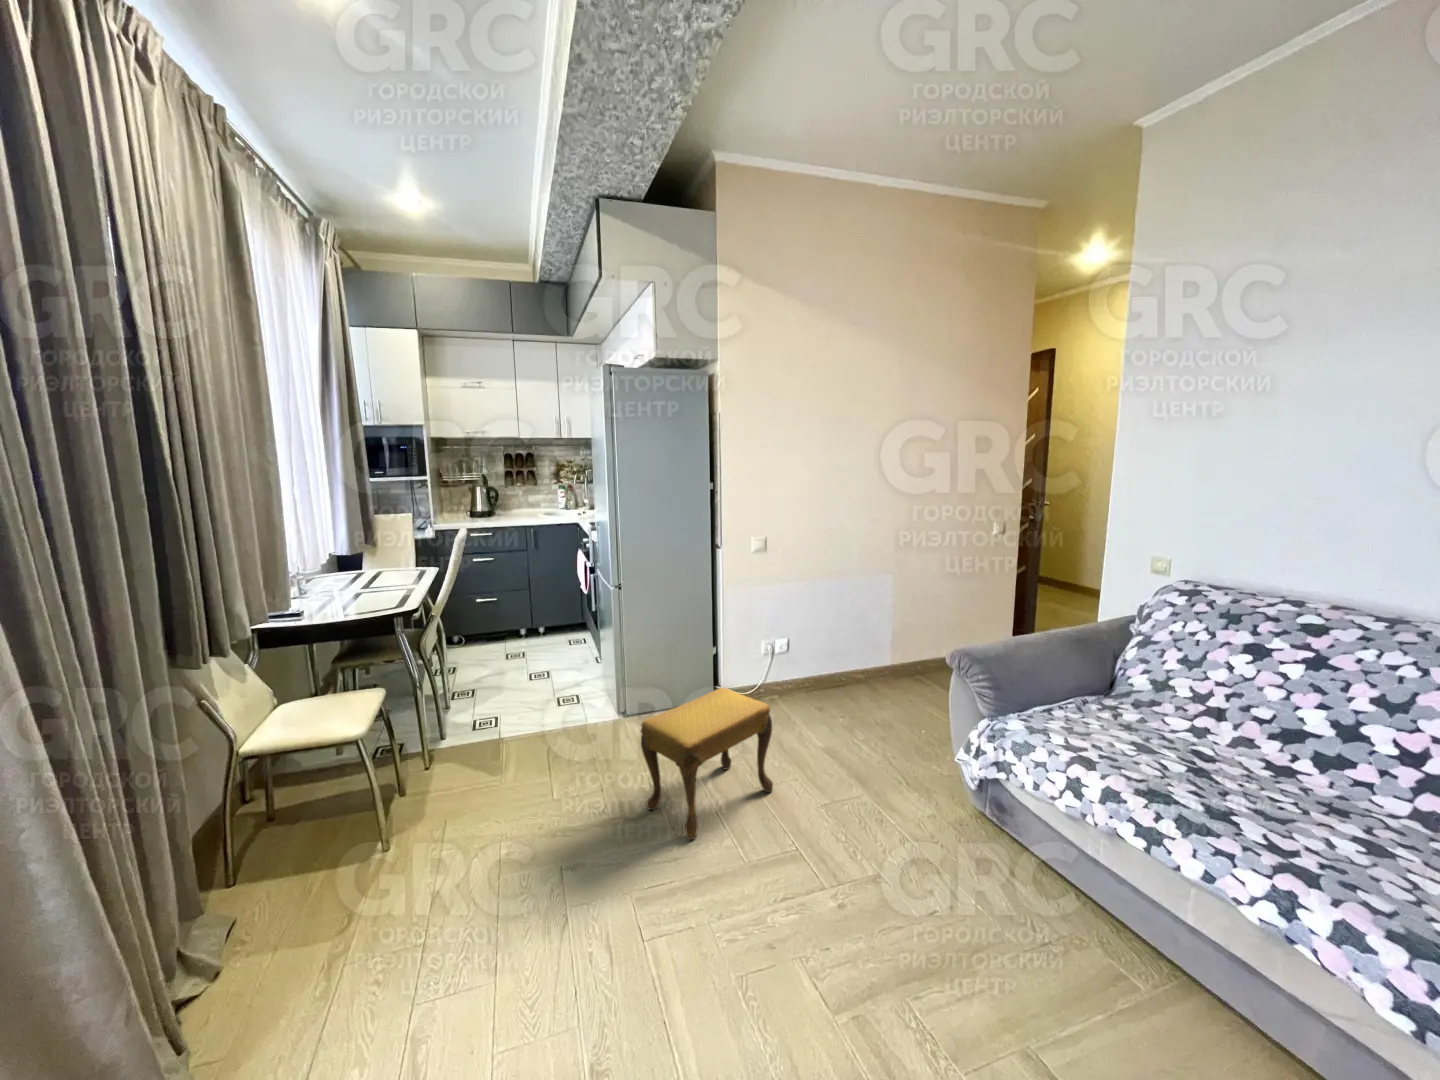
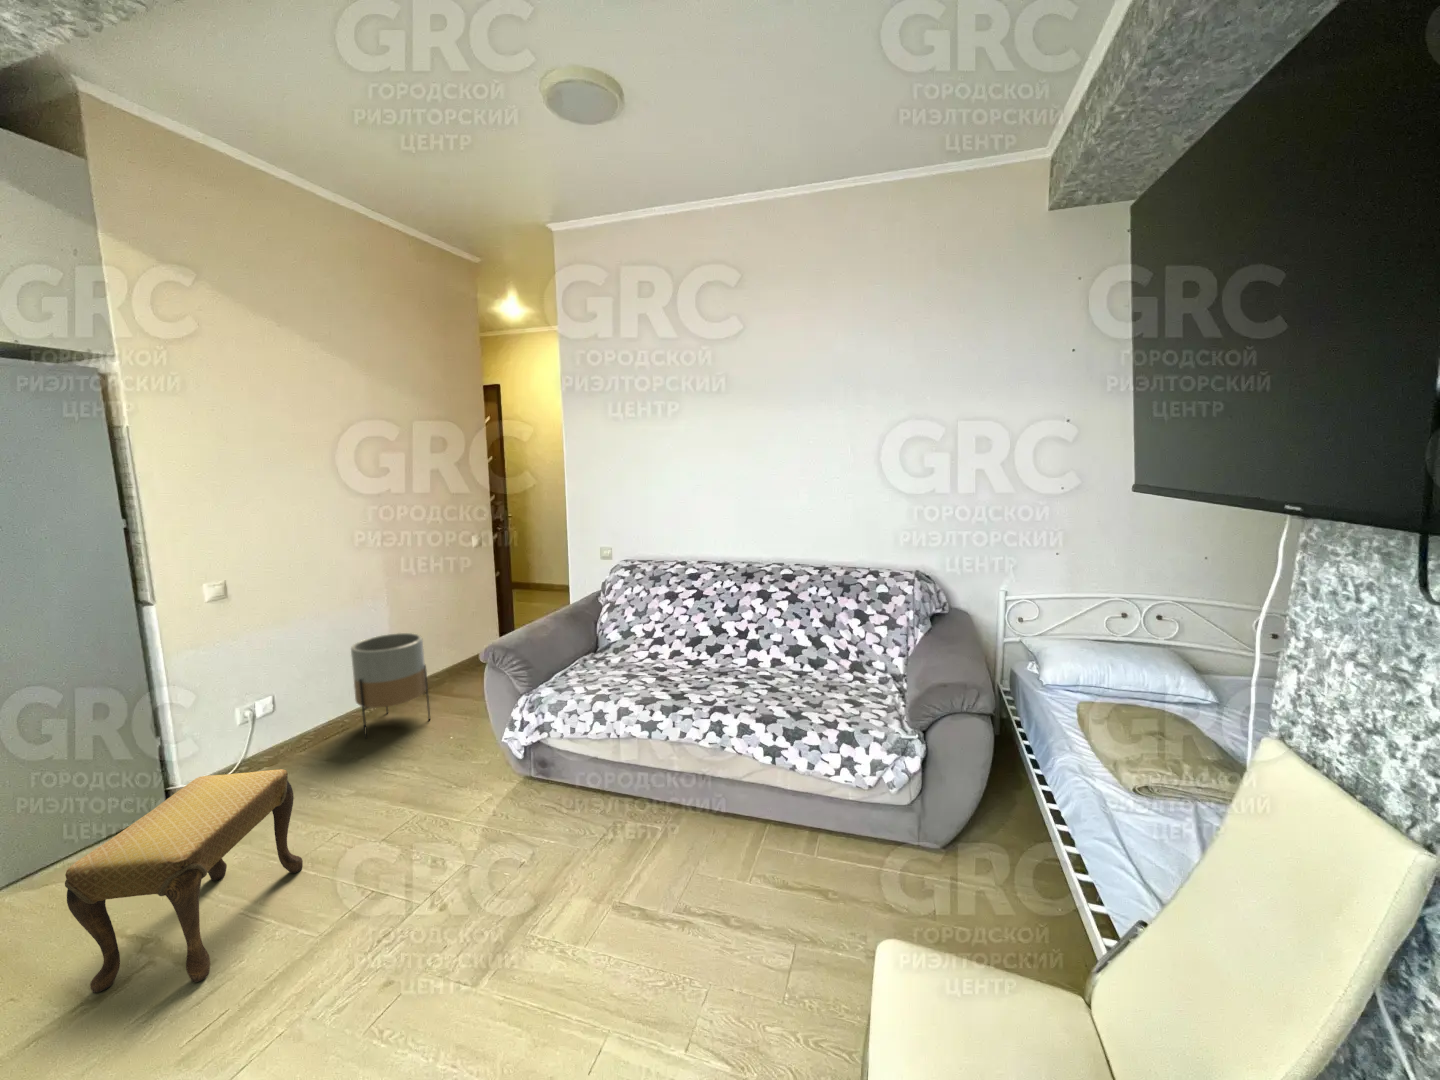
planter: none [852,608,915,703] -> present [351,633,430,737]

